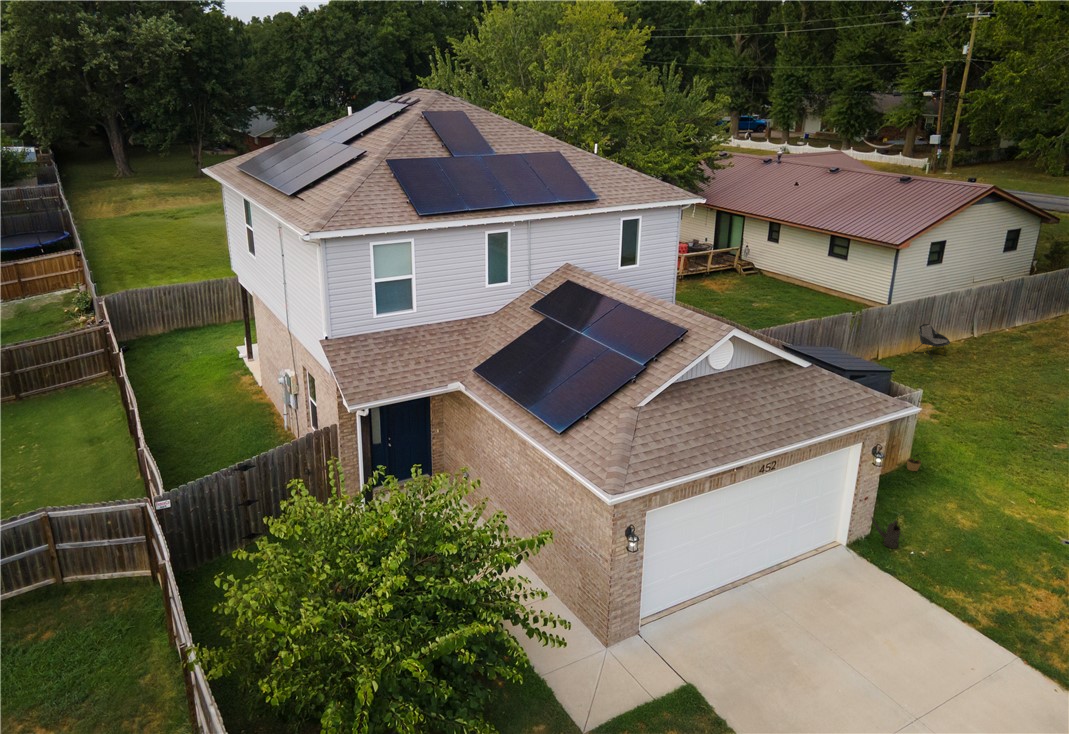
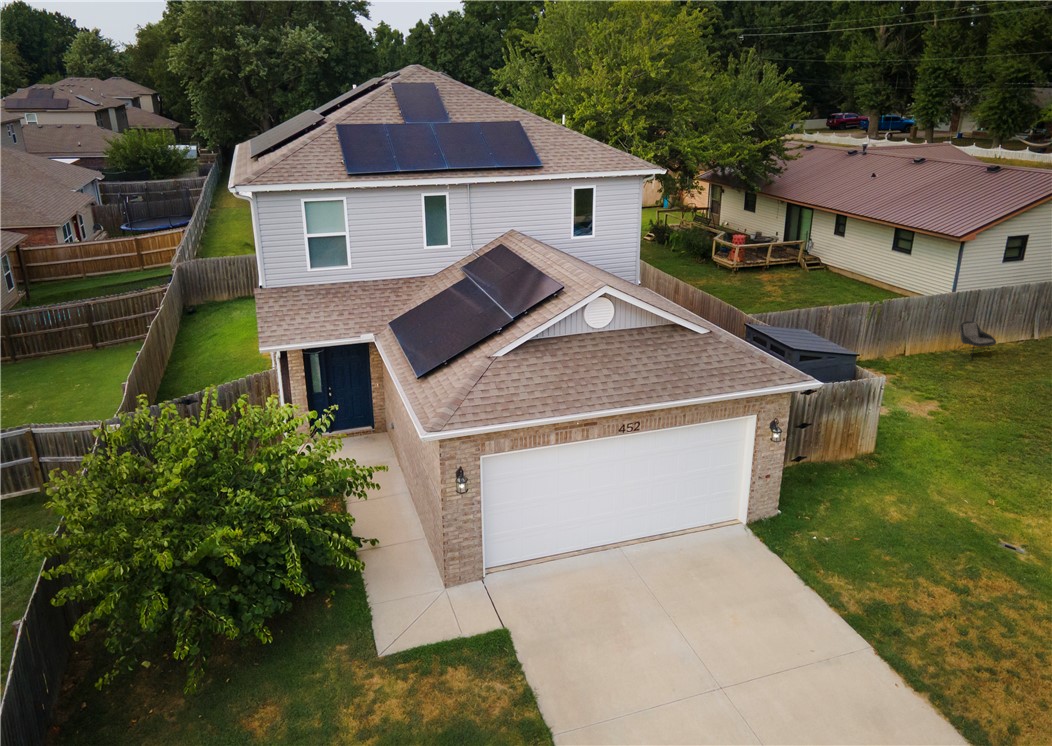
potted plant: present [907,451,937,471] -> none [864,442,895,465]
watering can: present [871,517,901,549] -> none [776,498,807,533]

